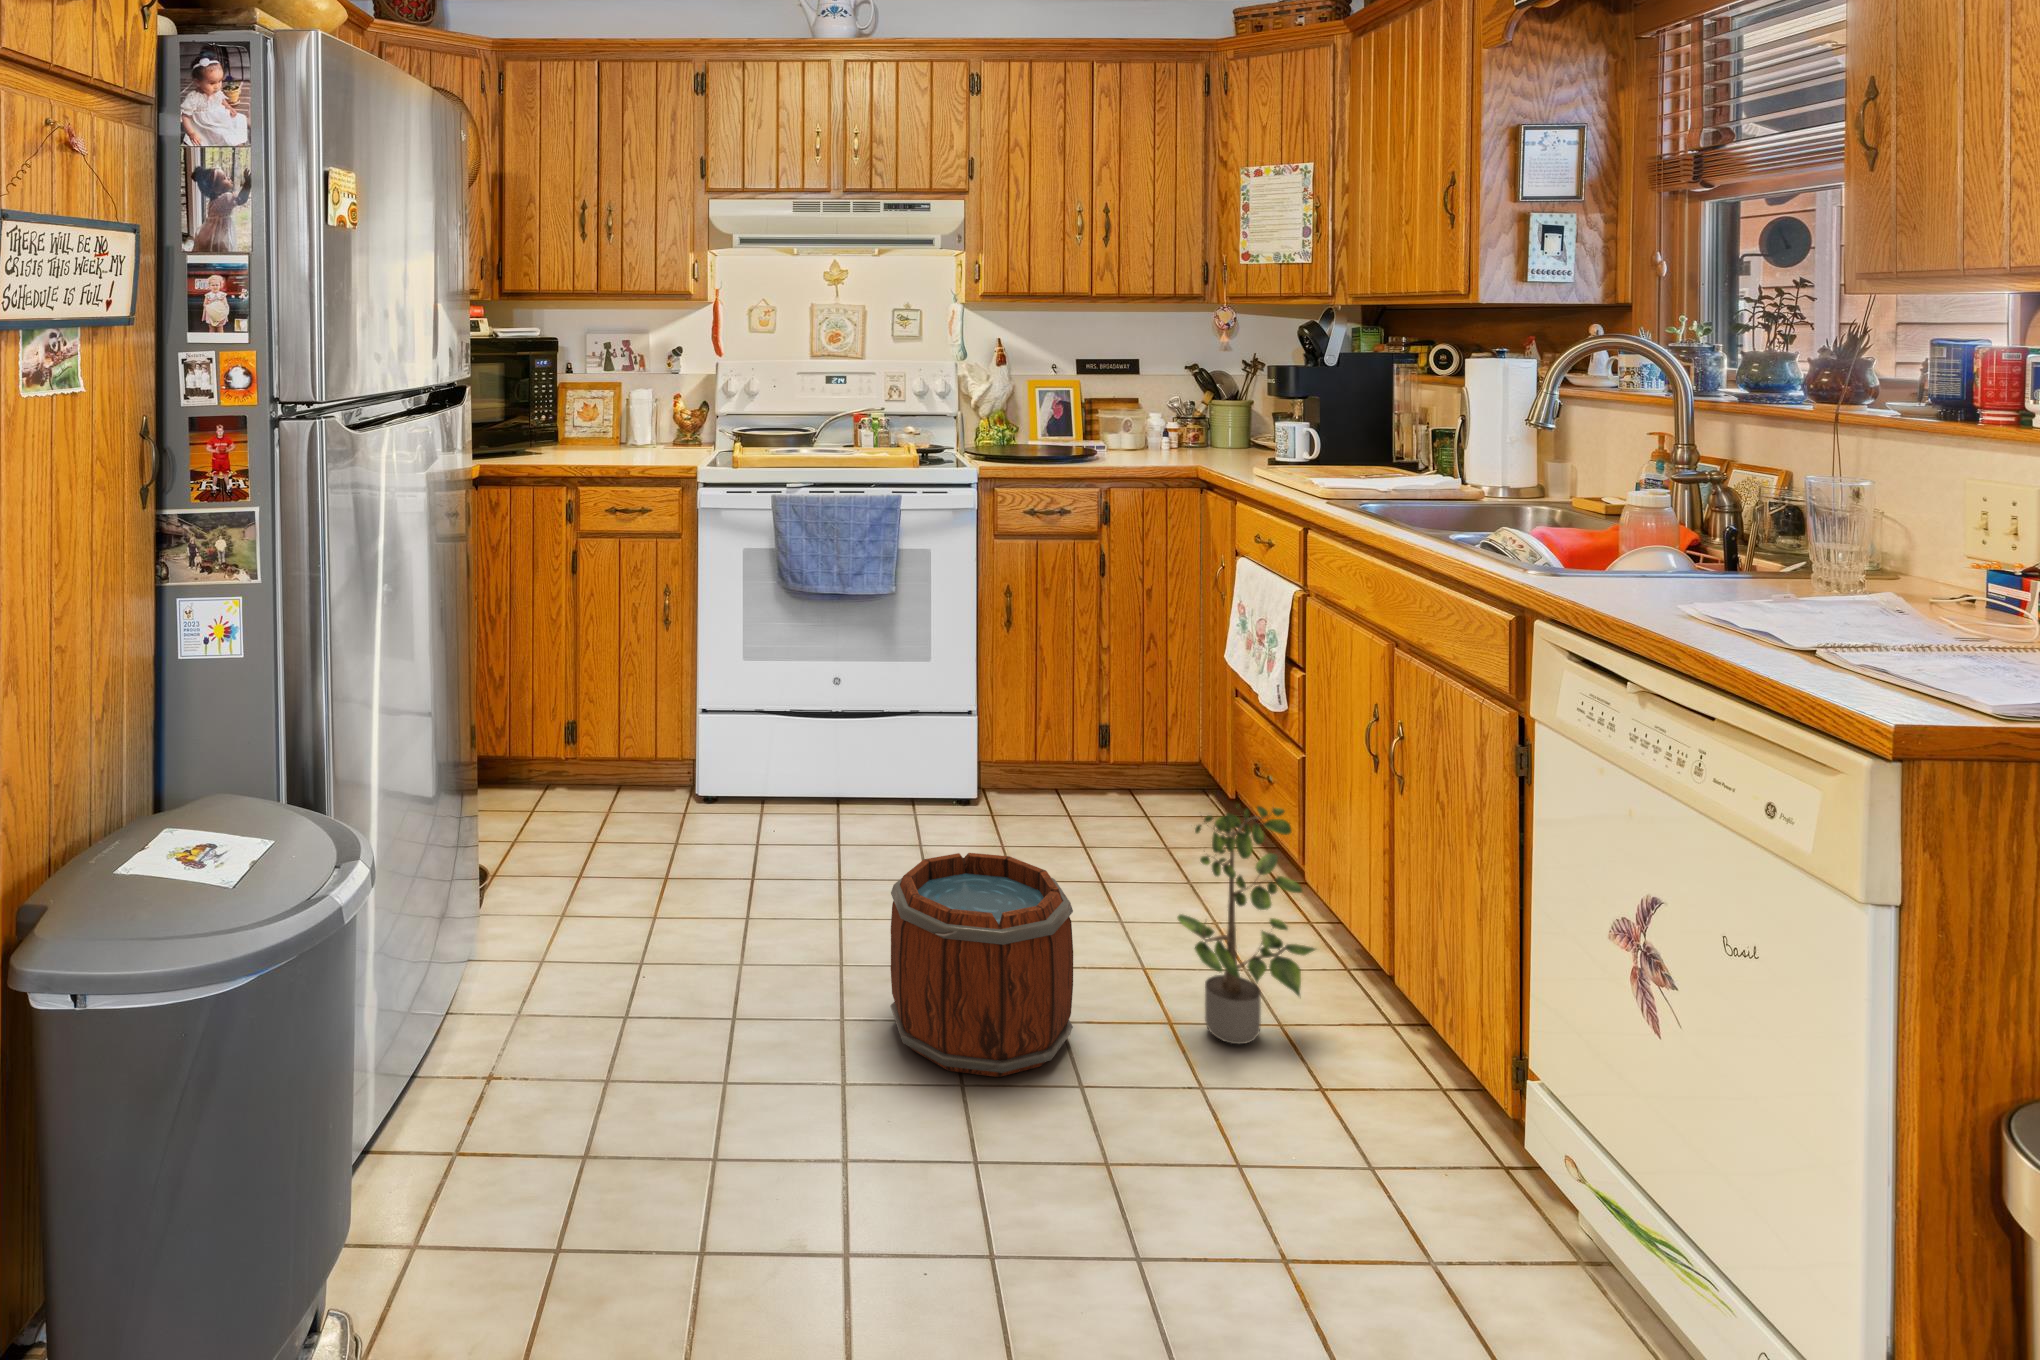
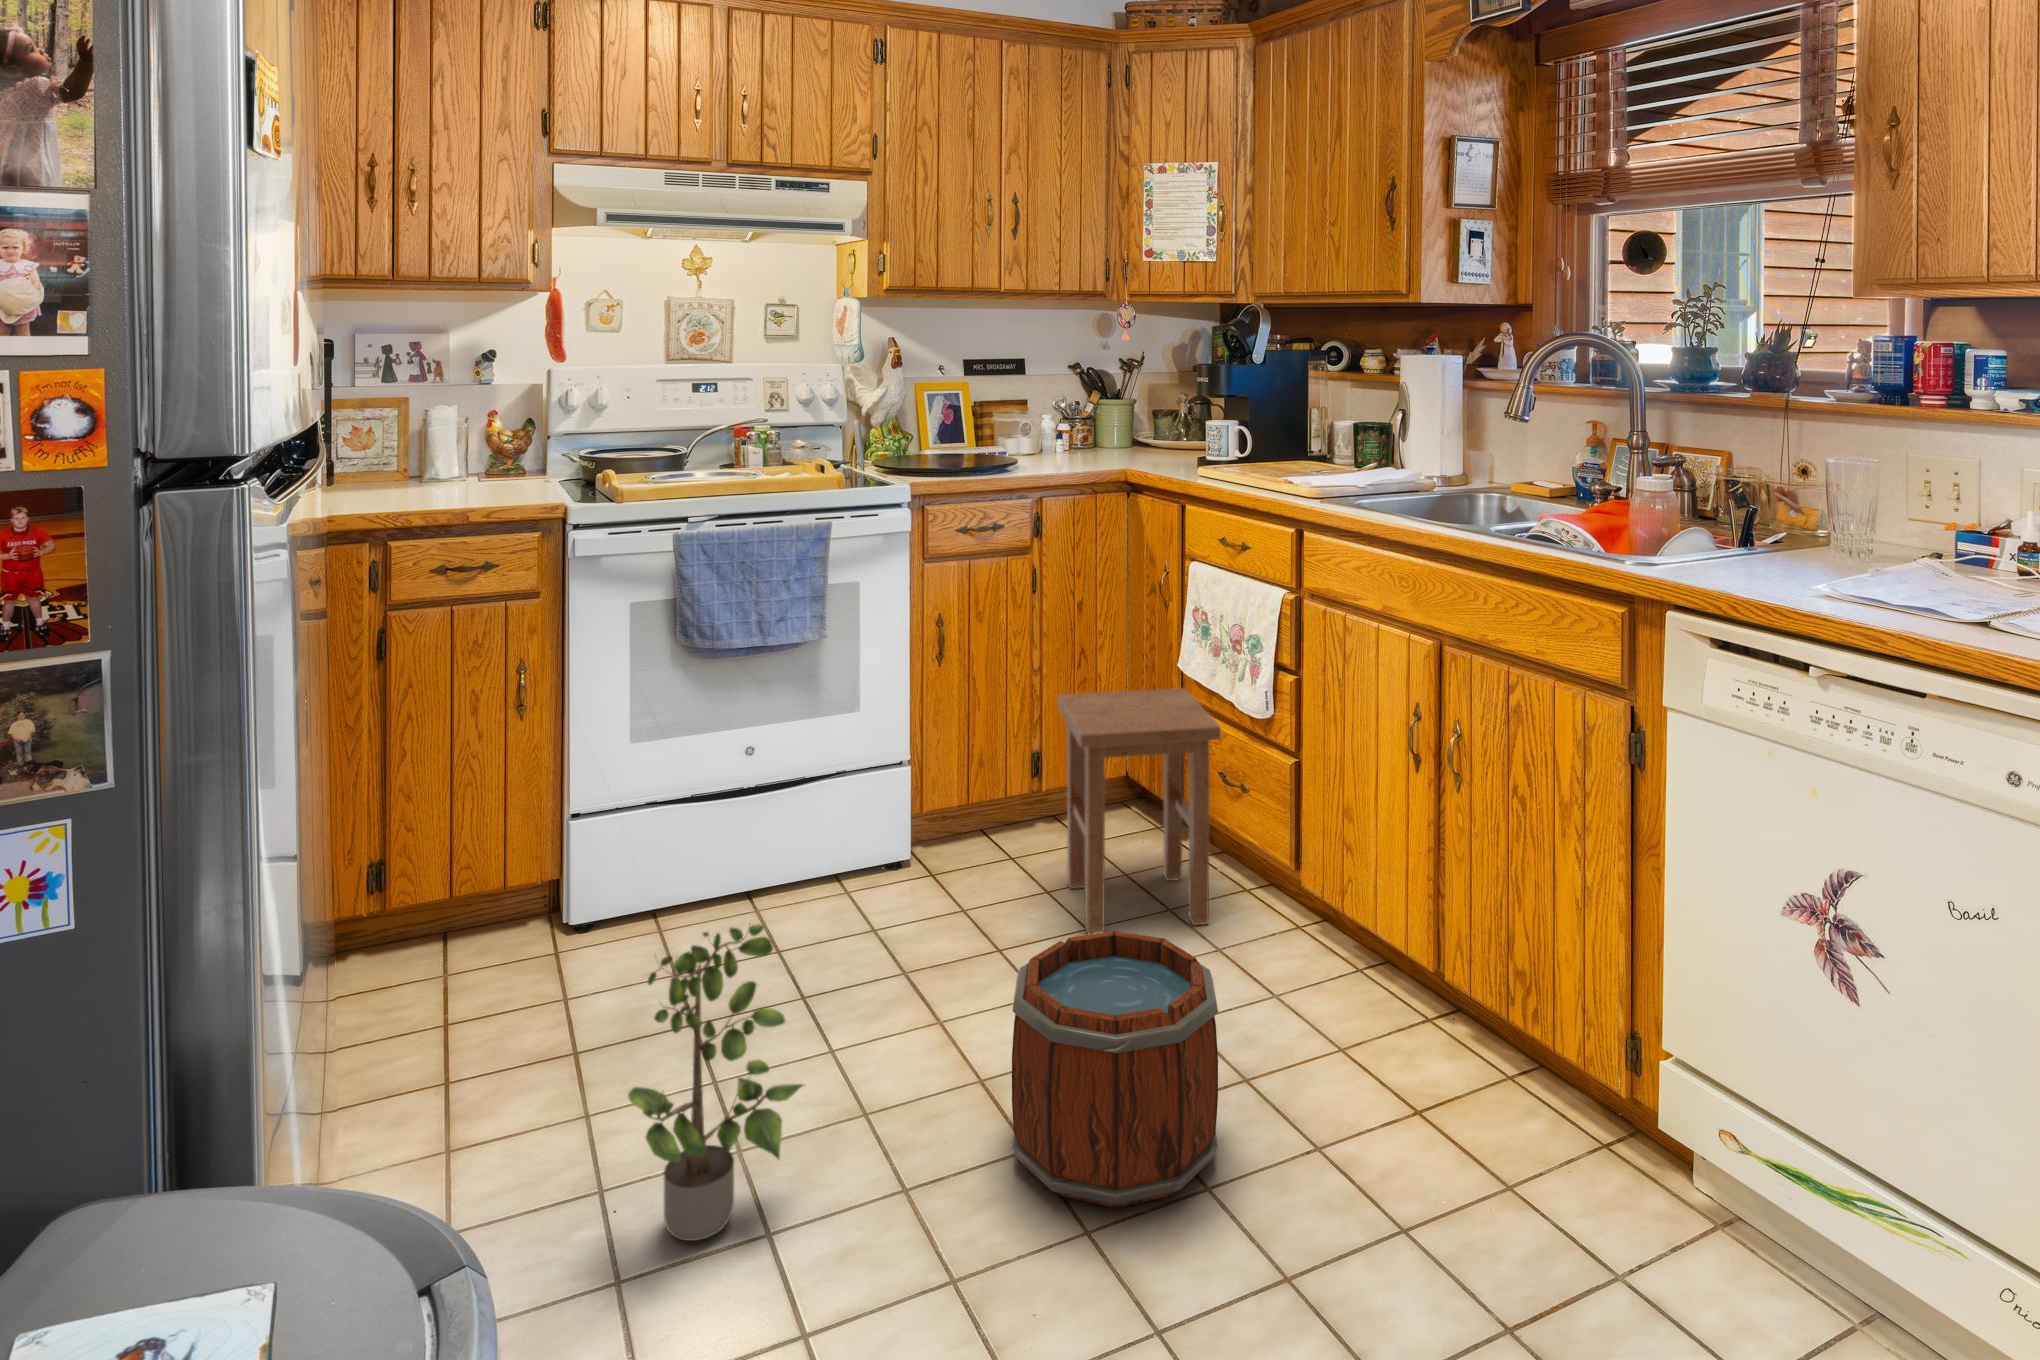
stool: none [1069,668,1212,901] -> present [1058,688,1221,934]
potted plant: present [1177,804,1315,1044] -> present [628,924,803,1241]

